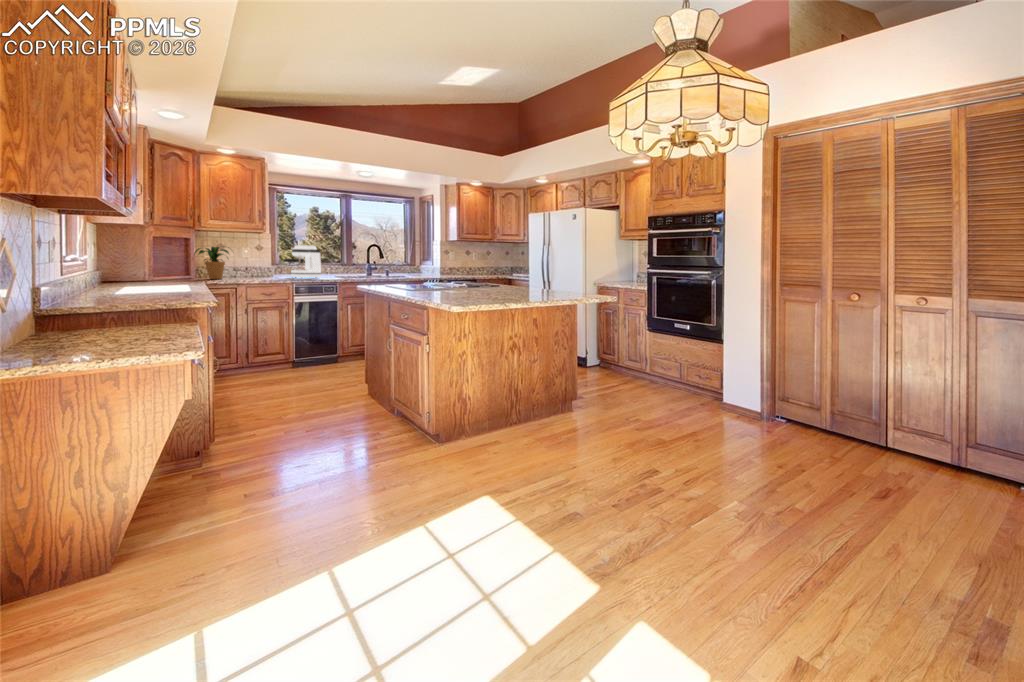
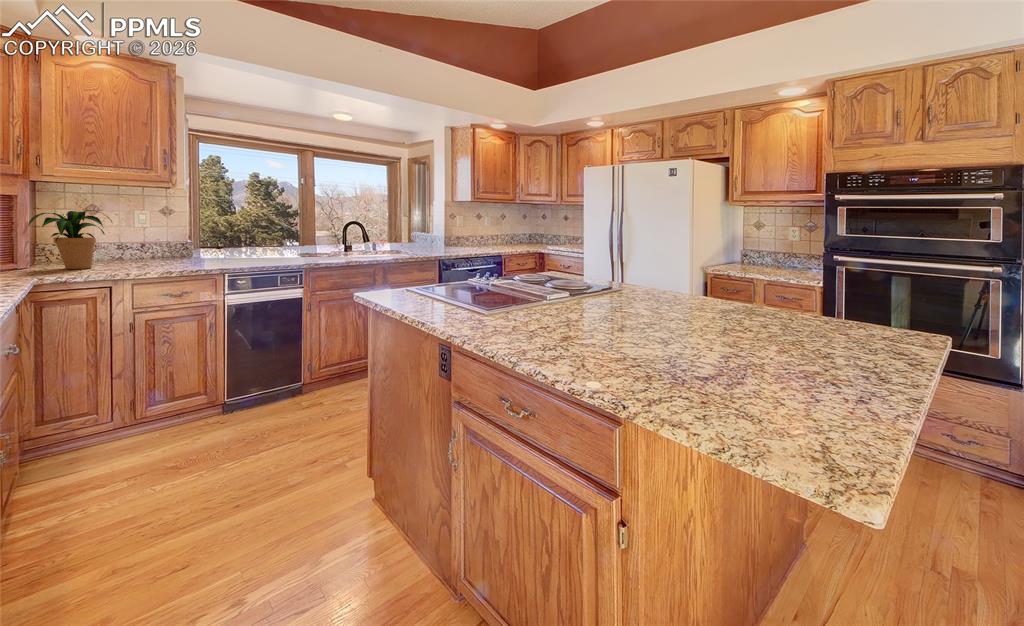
coffee maker: present [283,245,321,278] -> none [207,210,273,263]

